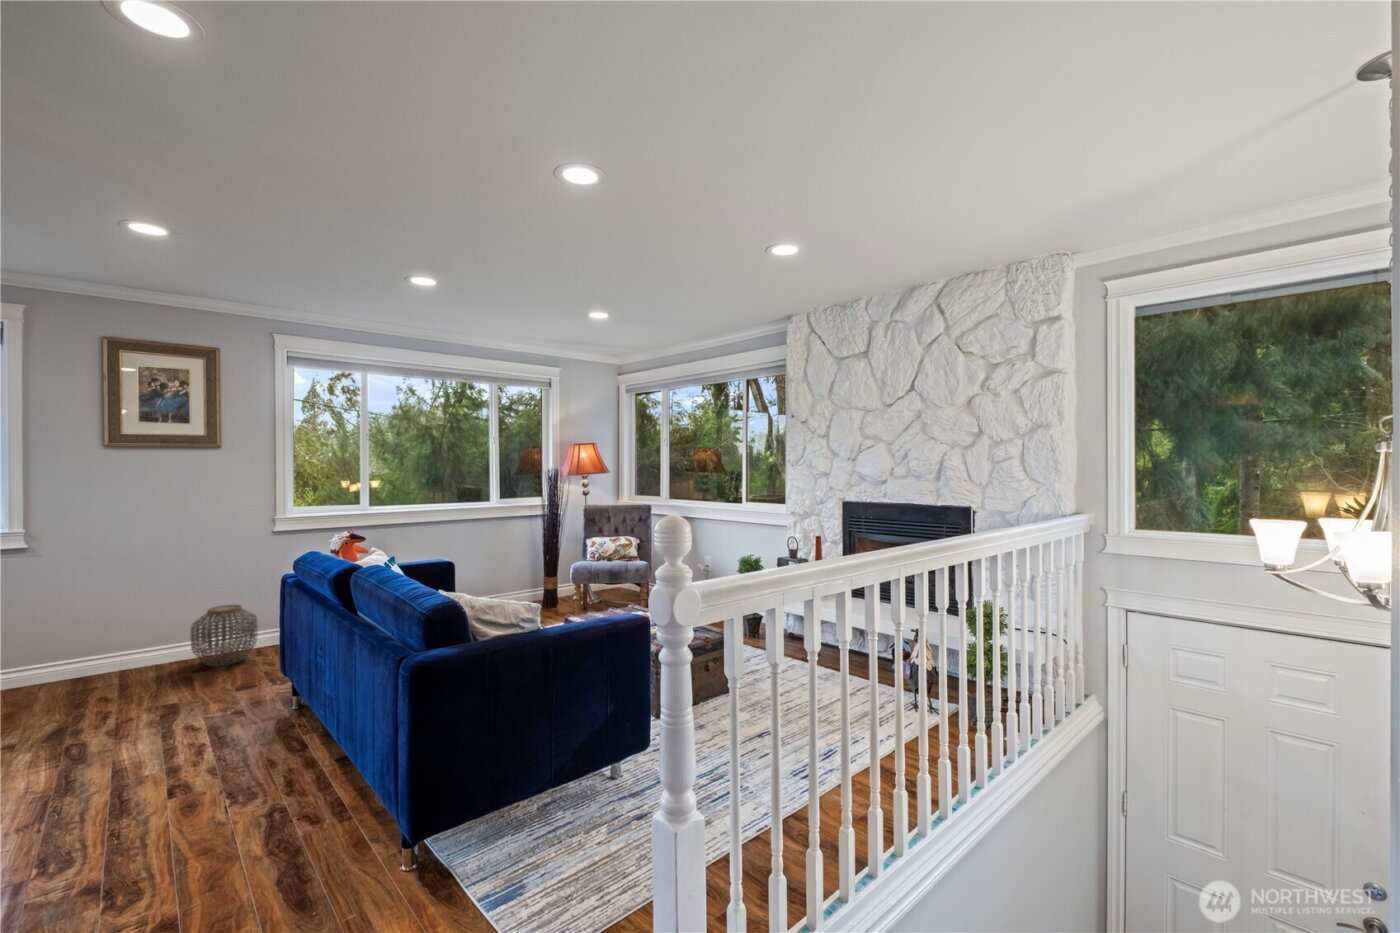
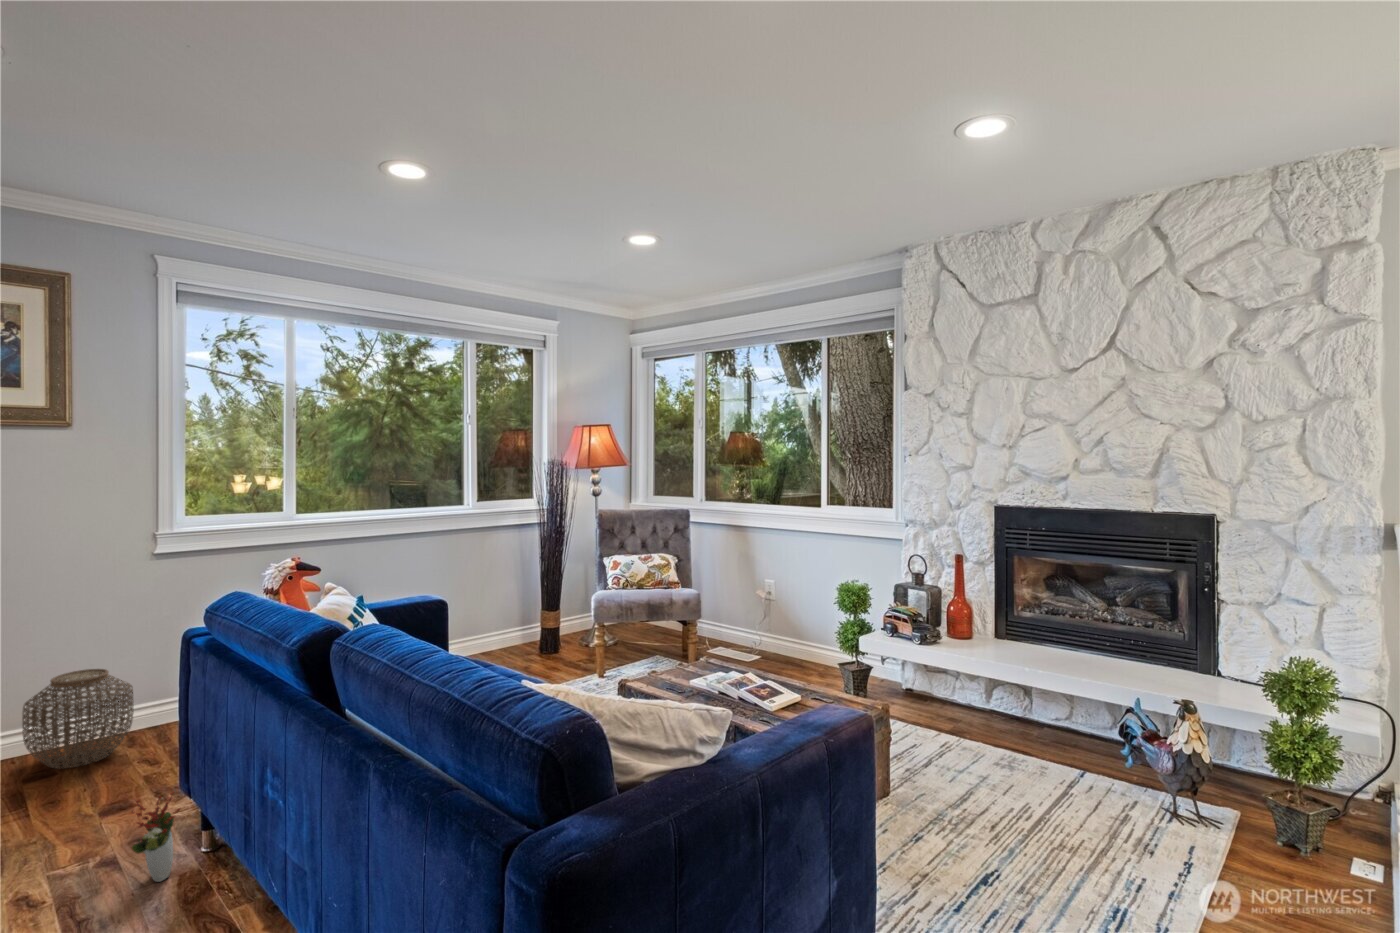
decorative plant: none [250,670,279,722] -> present [131,793,181,882]

